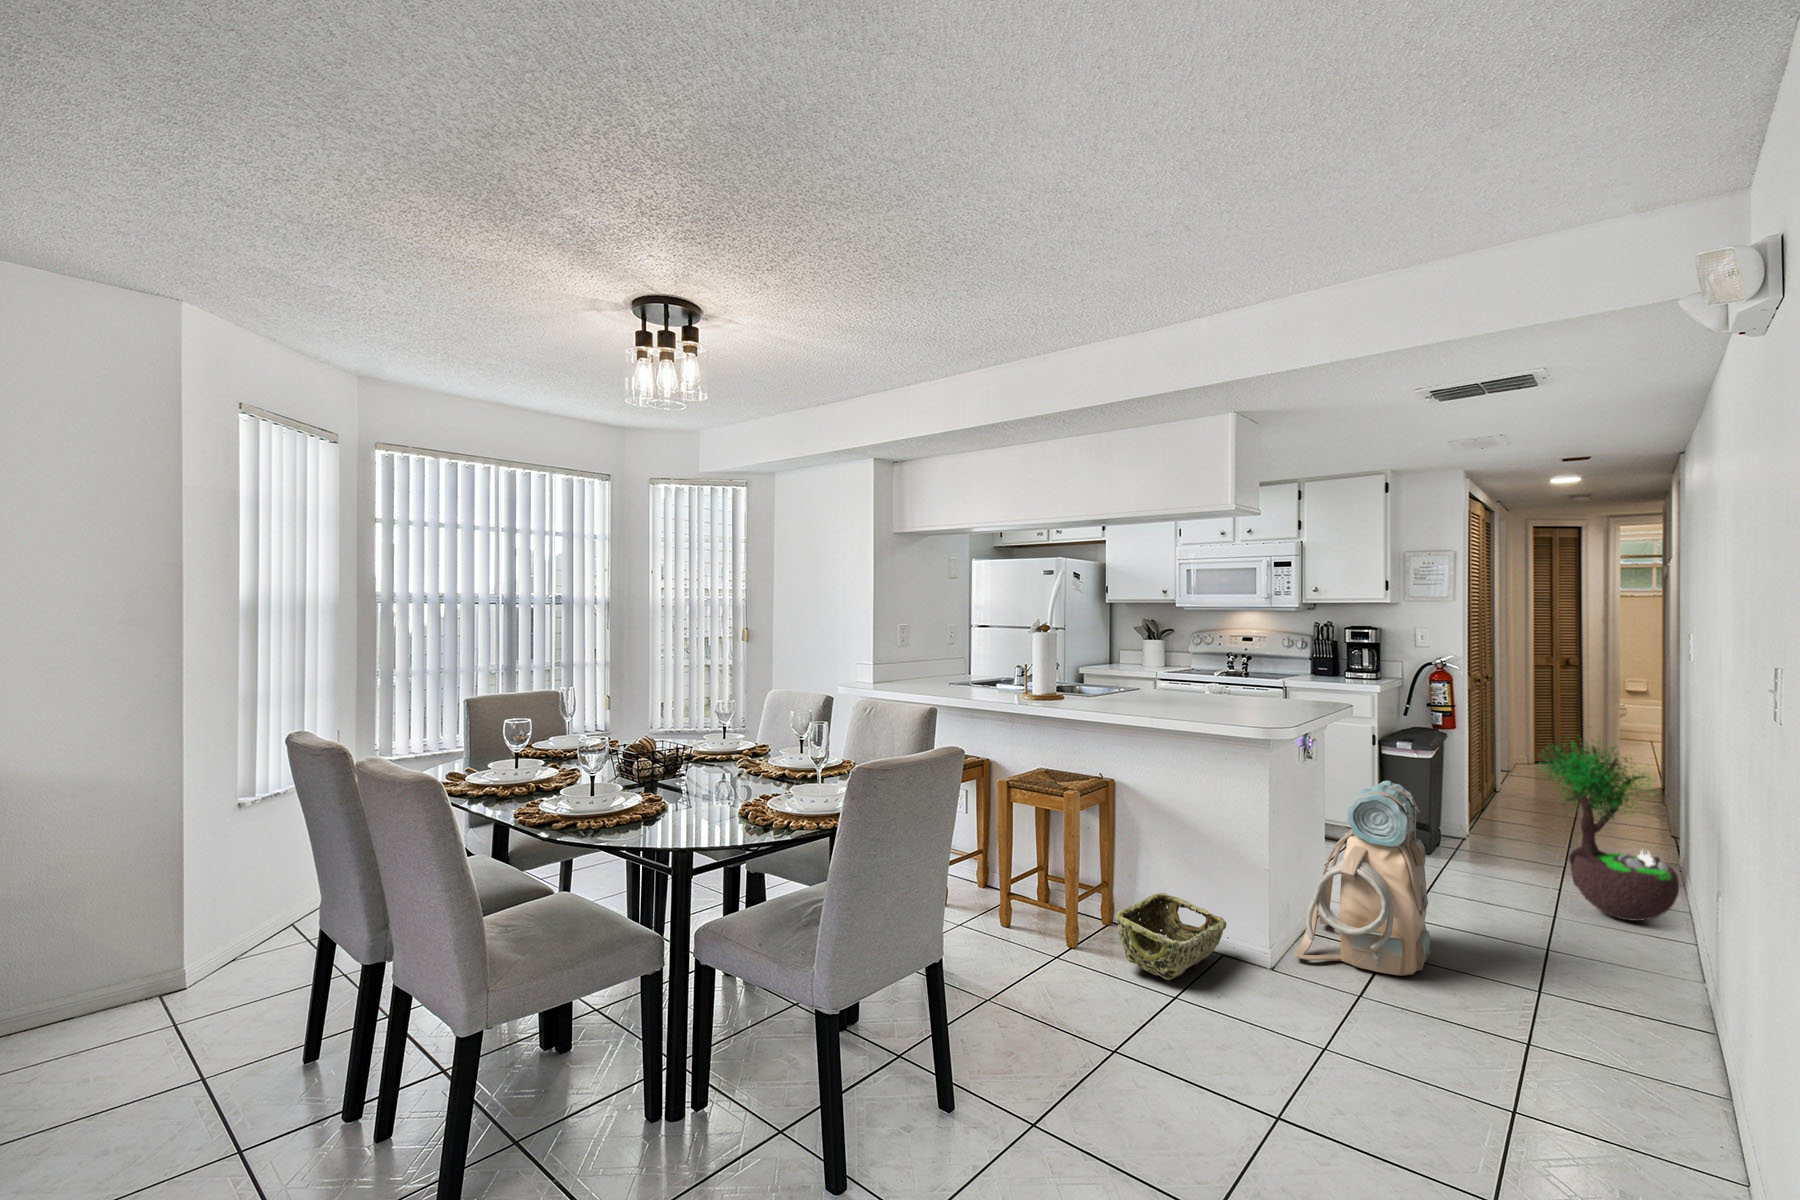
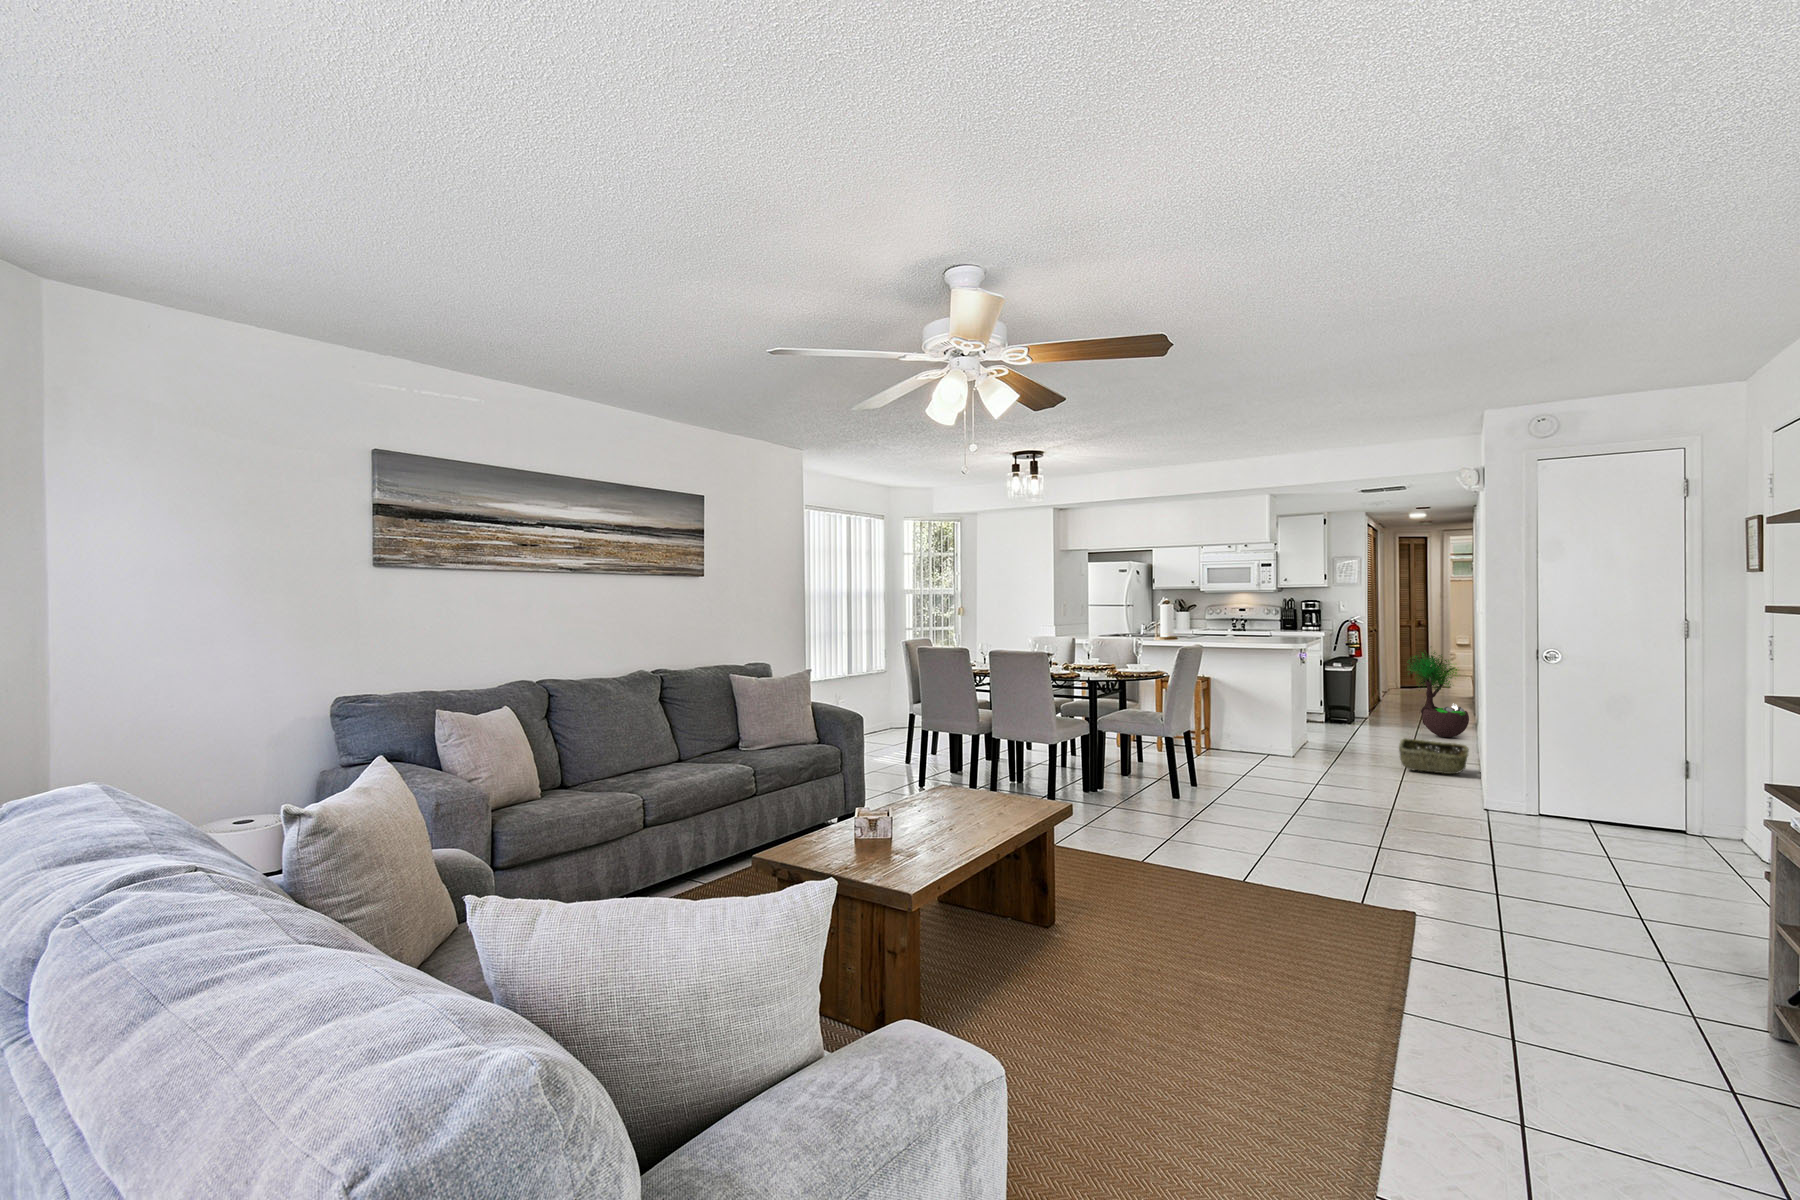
backpack: present [1294,781,1430,975] -> none [1304,670,1363,753]
woven basket: present [1116,893,1227,980] -> present [1399,738,1469,774]

